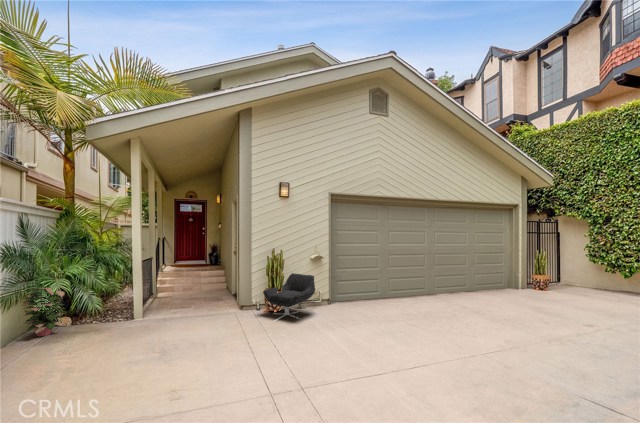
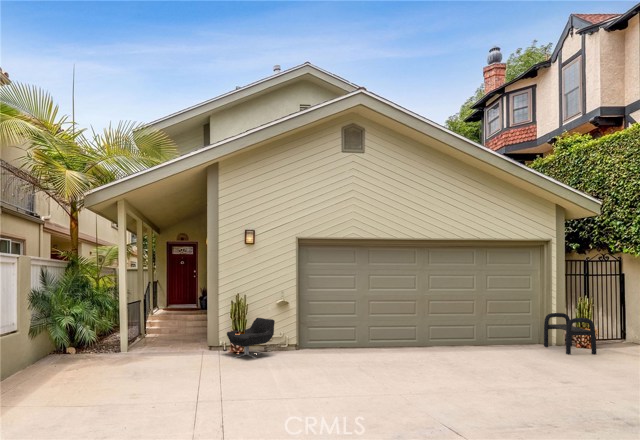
bench: none [517,263,574,298] -> present [544,313,597,354]
decorative plant: present [22,288,65,336] -> none [45,322,73,359]

